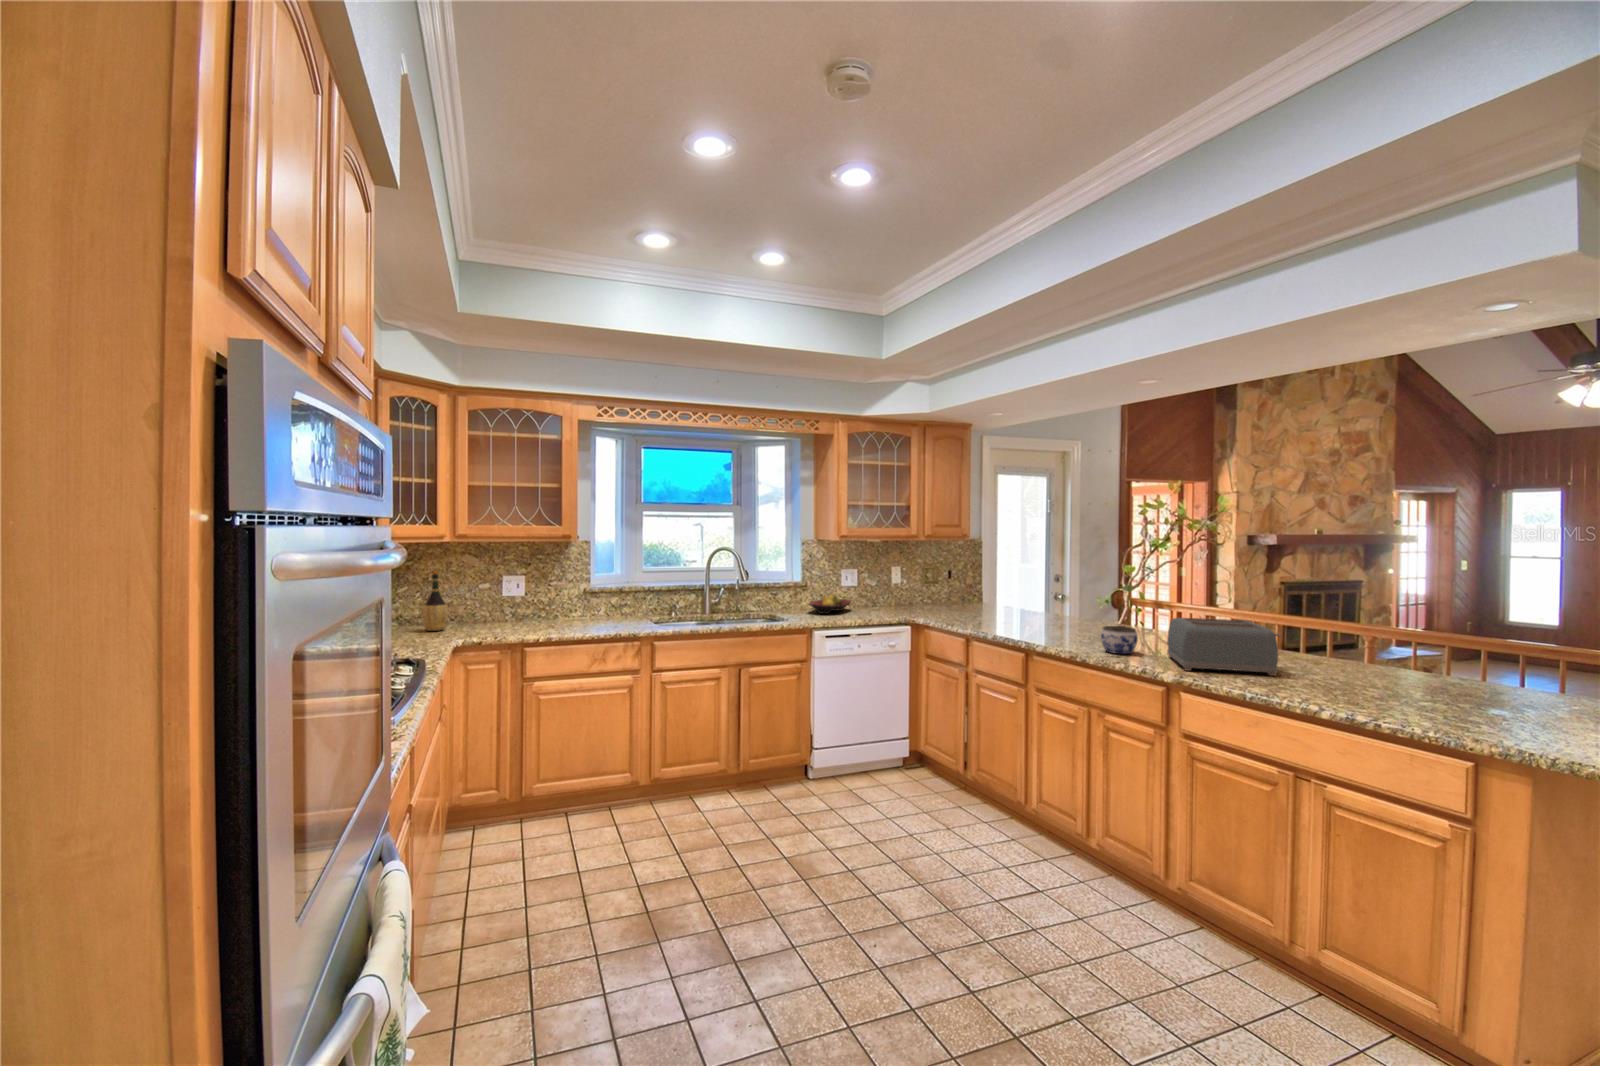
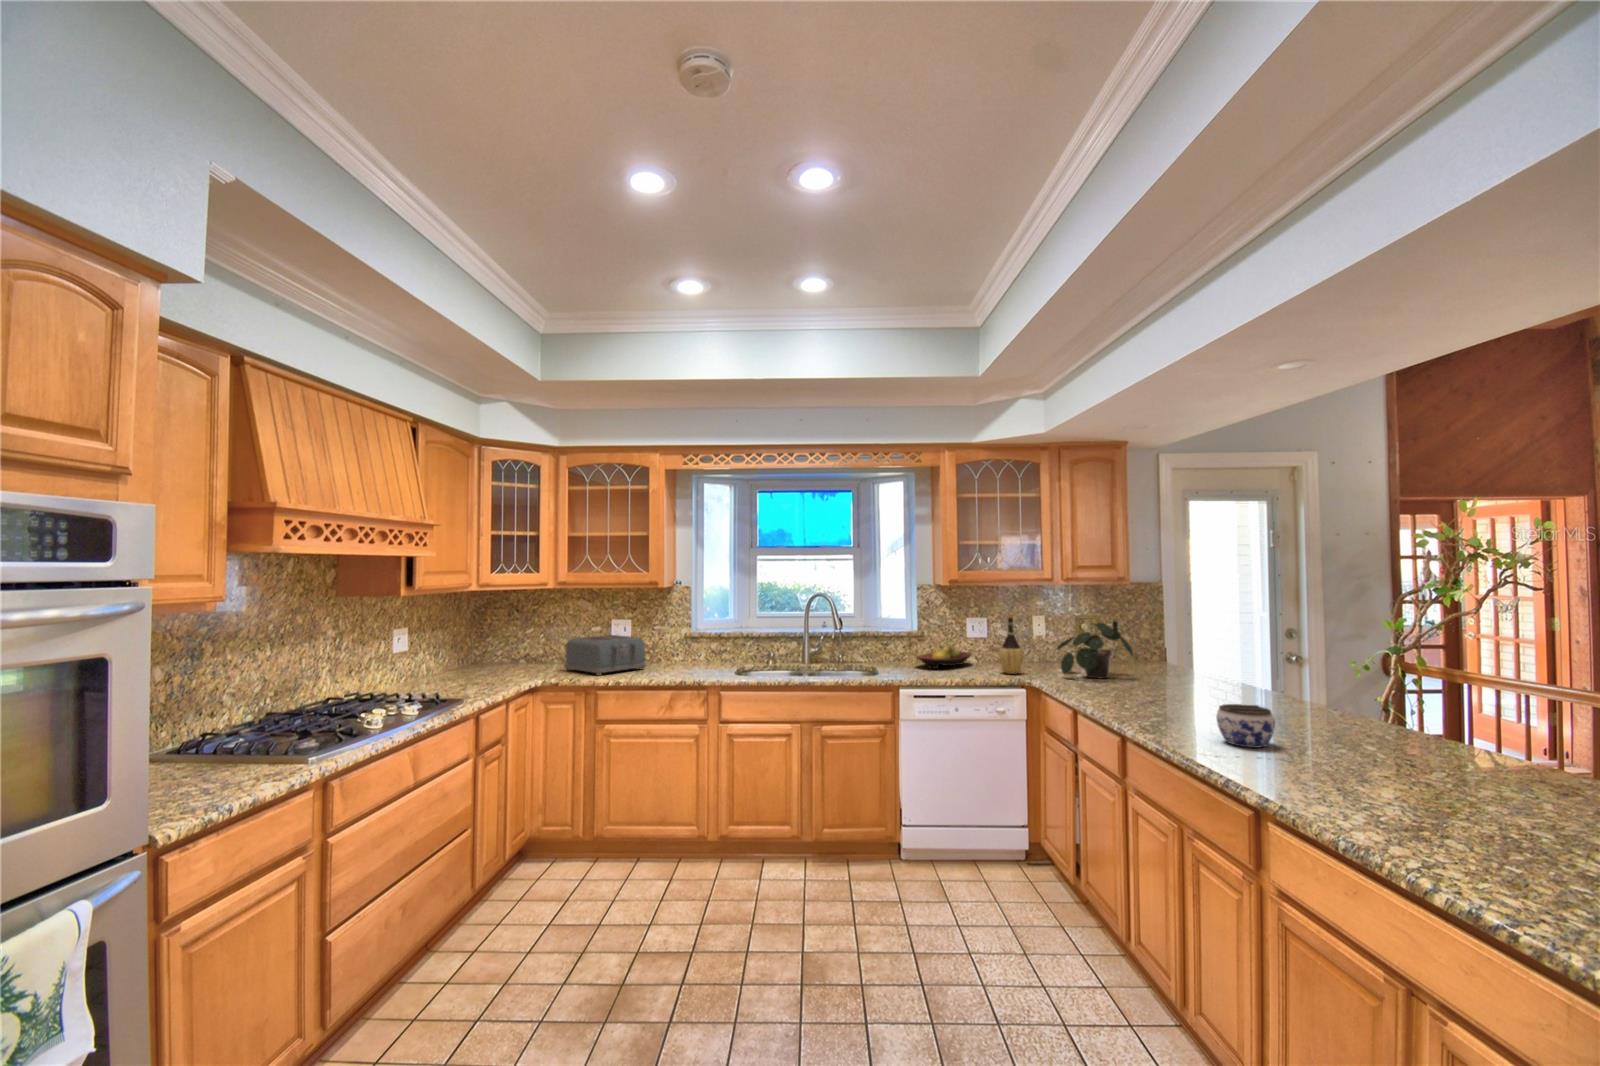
wine bottle: present [422,570,449,631] -> present [999,614,1024,674]
potted plant: none [925,571,986,616] -> present [1057,623,1133,678]
toaster: present [1167,618,1281,676] -> present [564,635,646,676]

